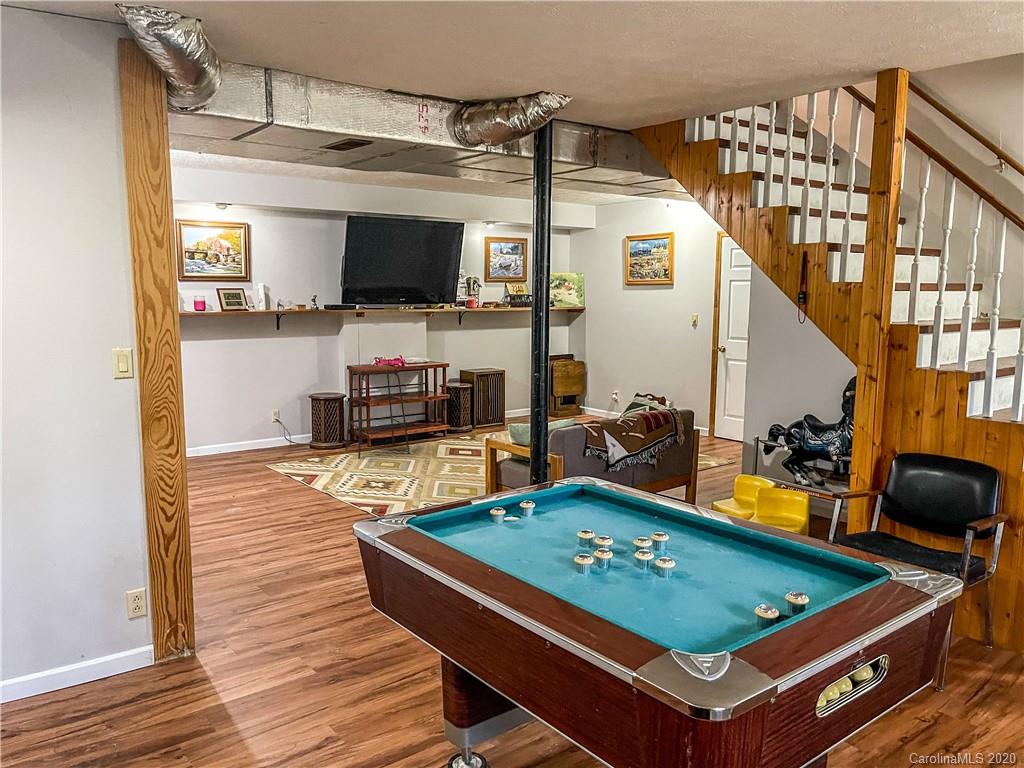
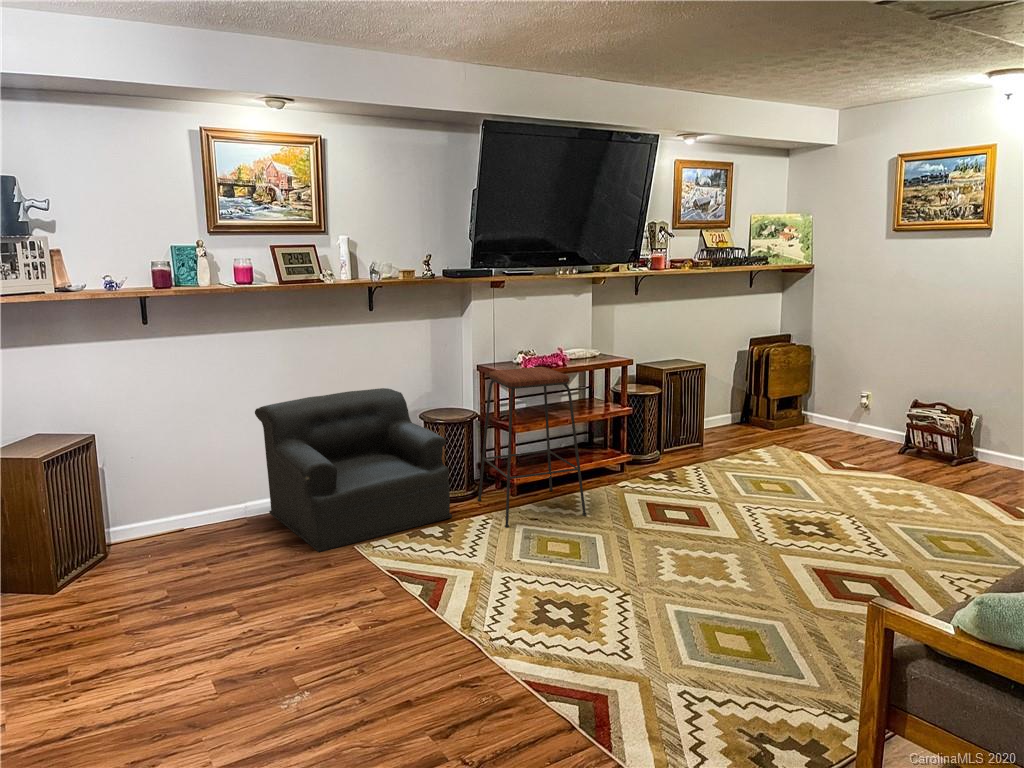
armchair: none [203,379,327,469] -> present [255,388,452,552]

